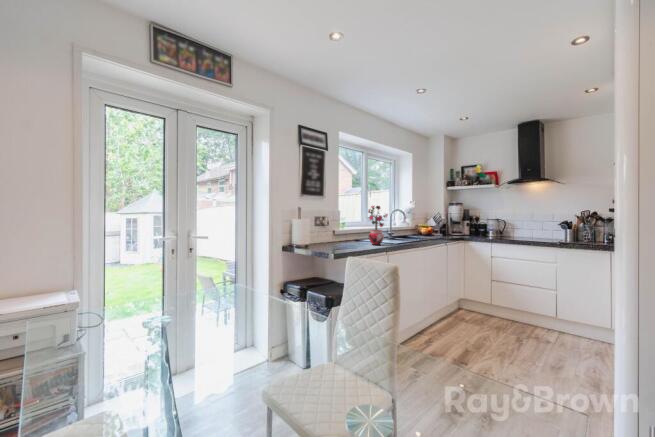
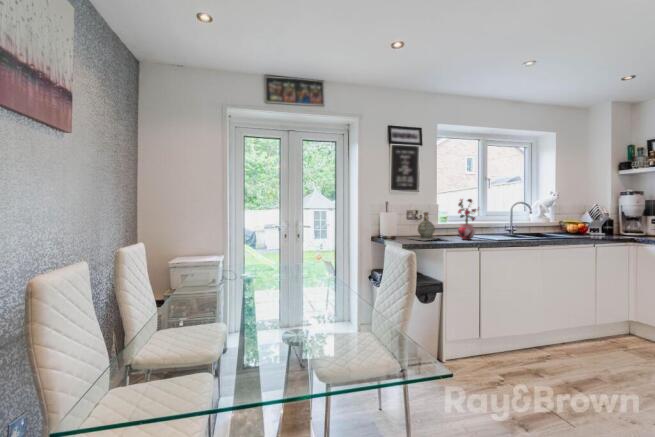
ceramic jug: none [321,219,362,248] -> present [411,212,440,240]

